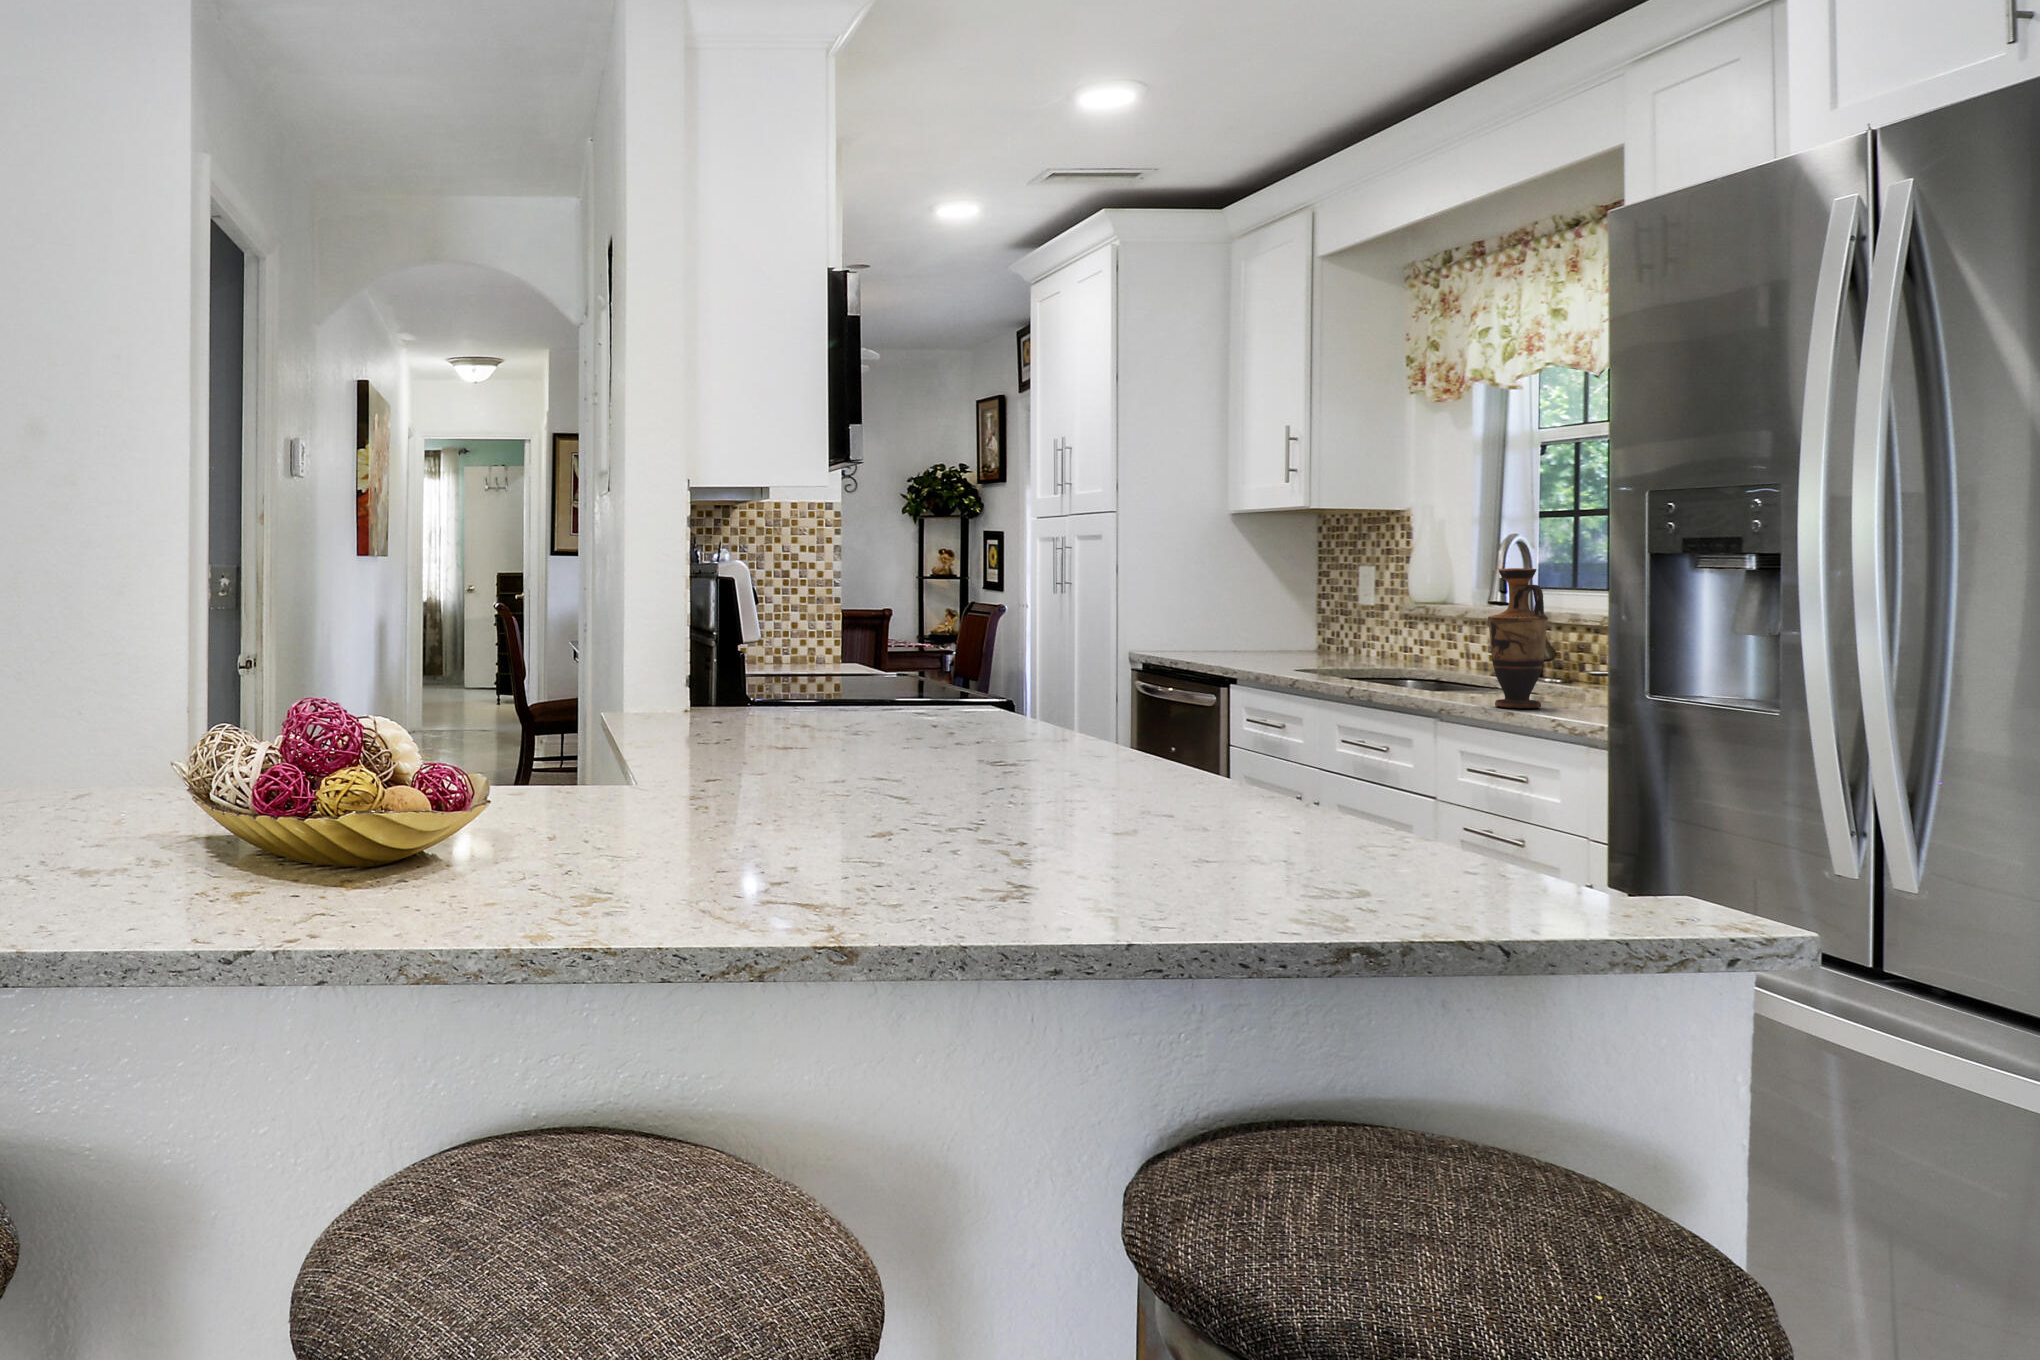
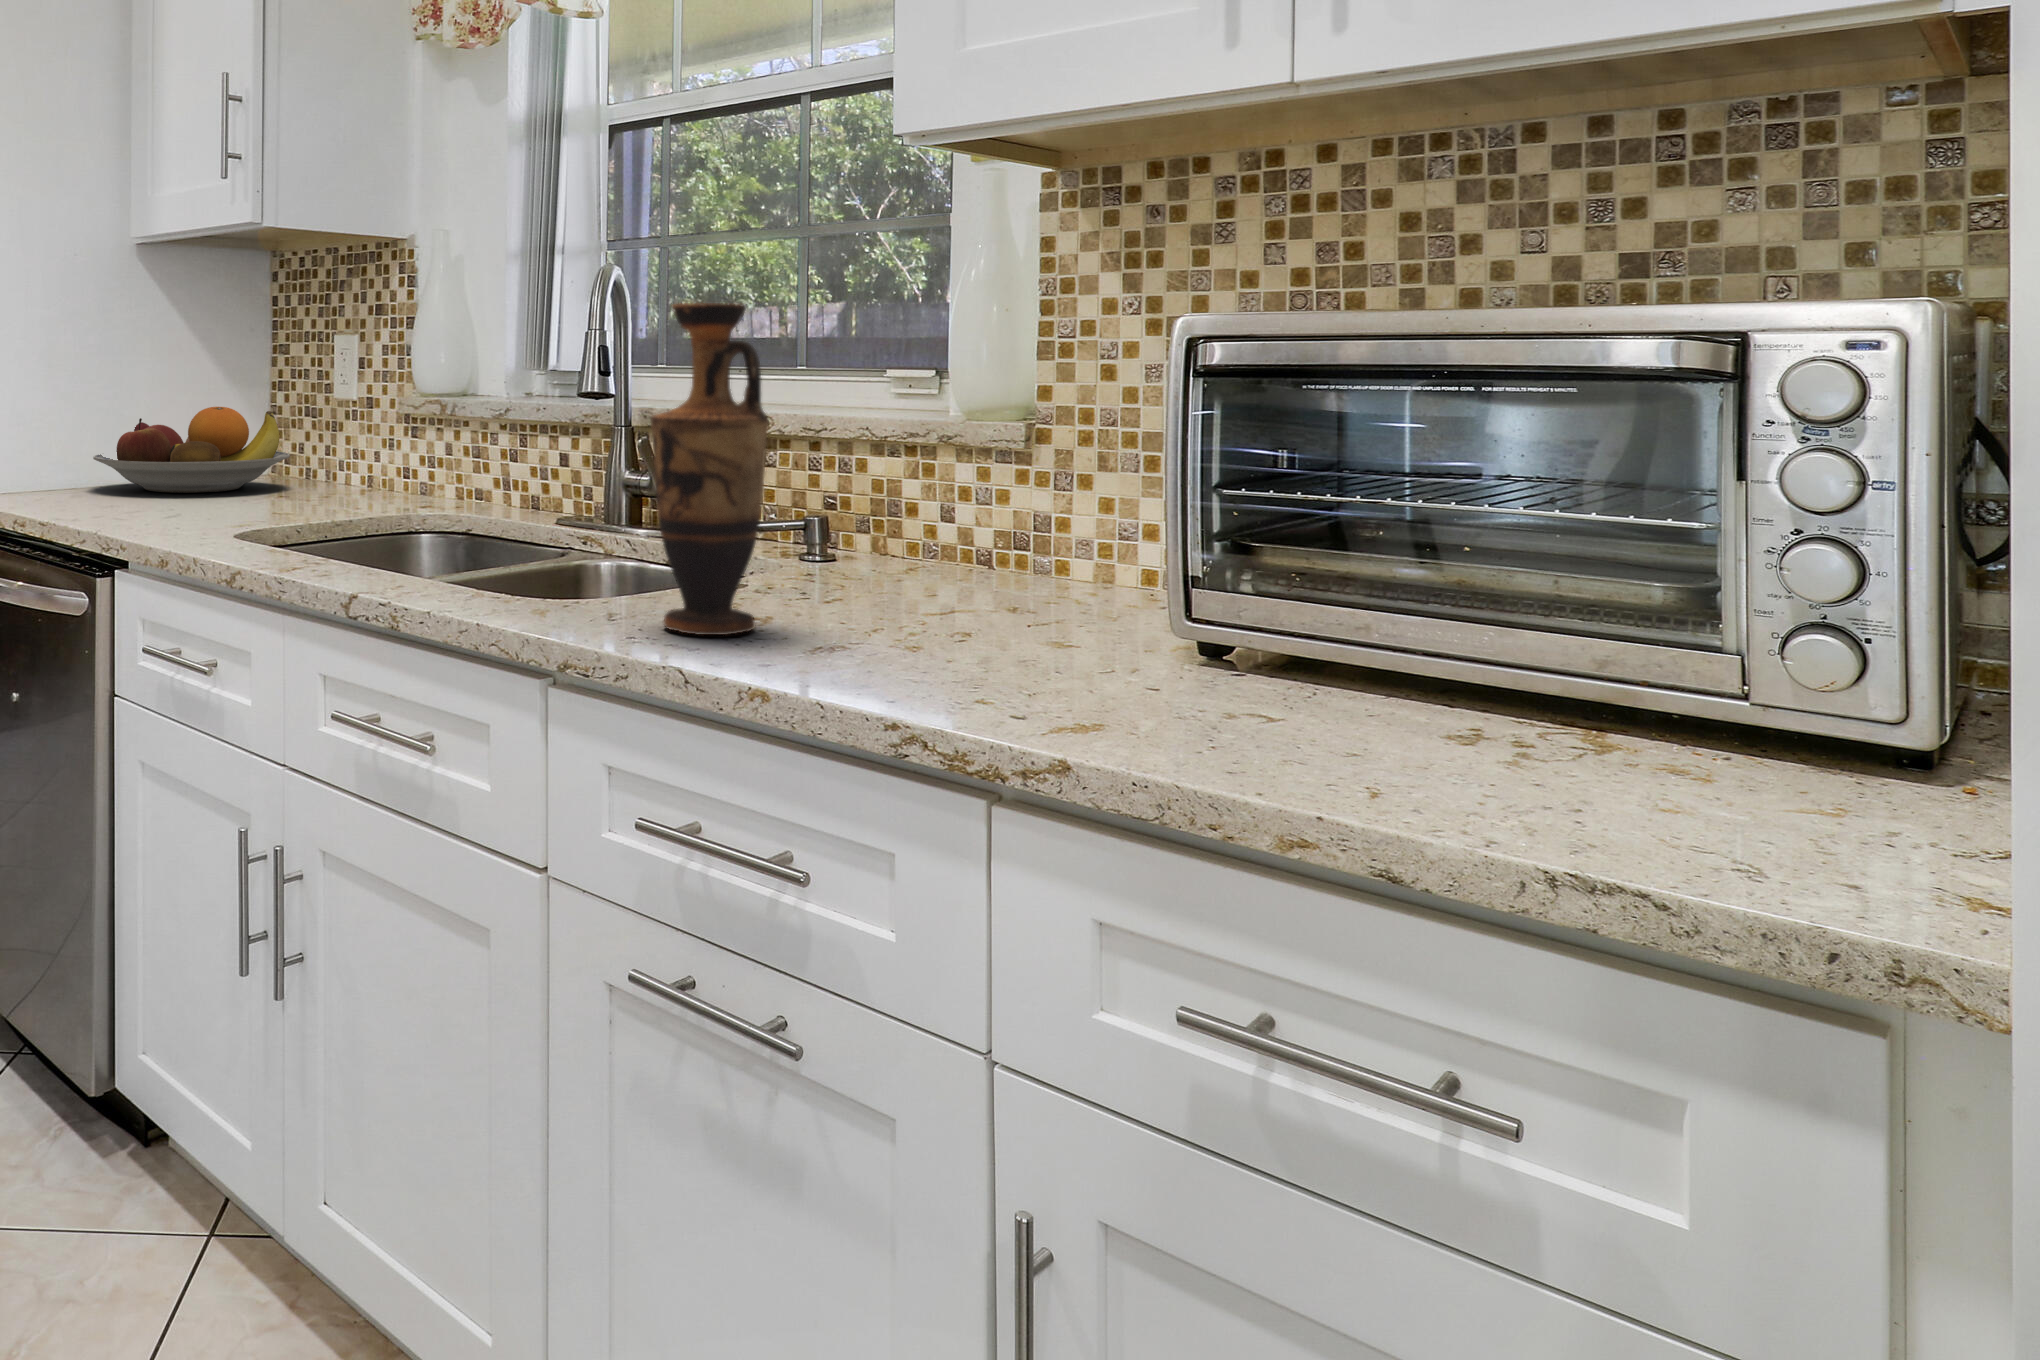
fruit bowl: none [1209,609,1330,657] -> present [93,407,290,493]

